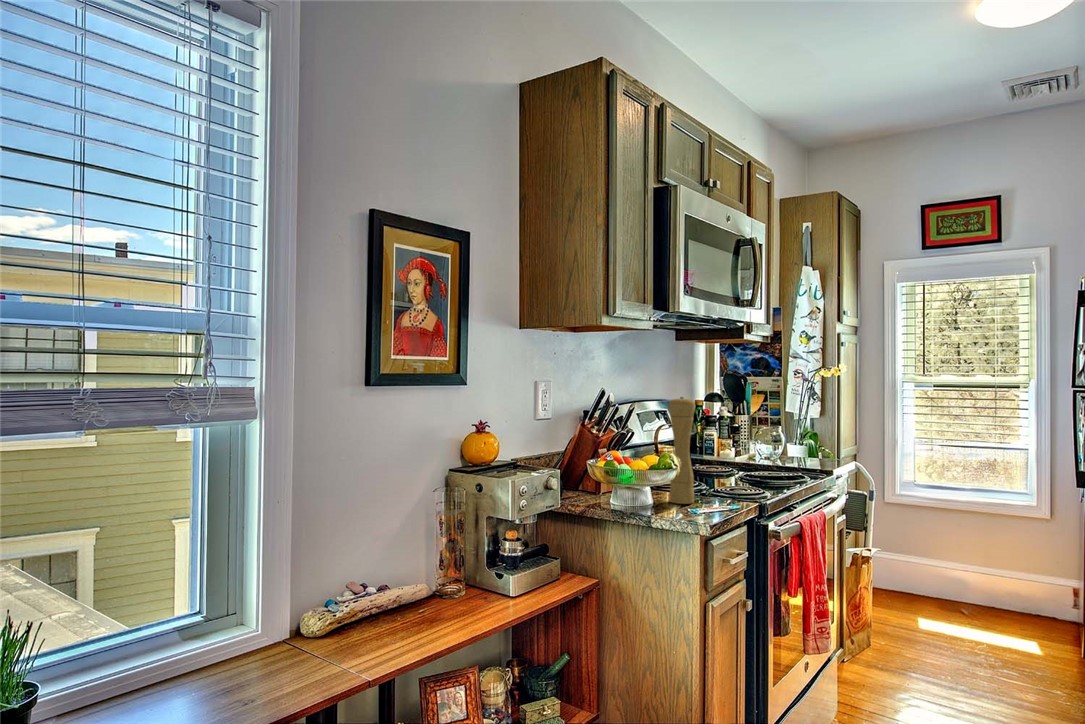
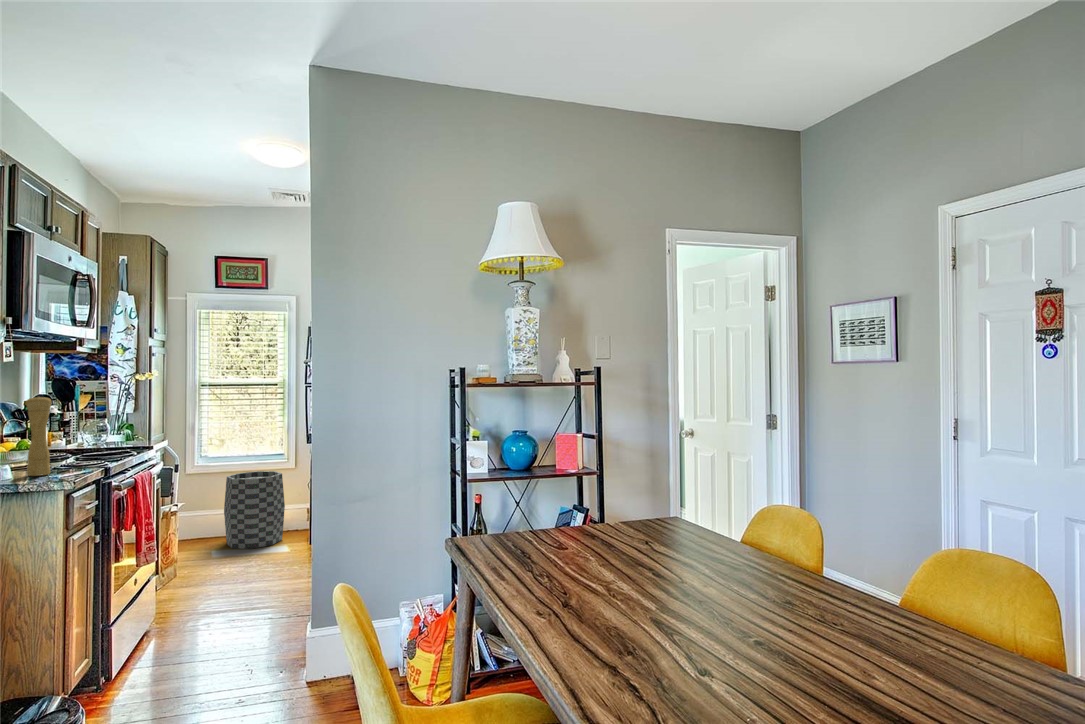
trash can: none [936,517,1036,642] -> present [224,471,285,549]

